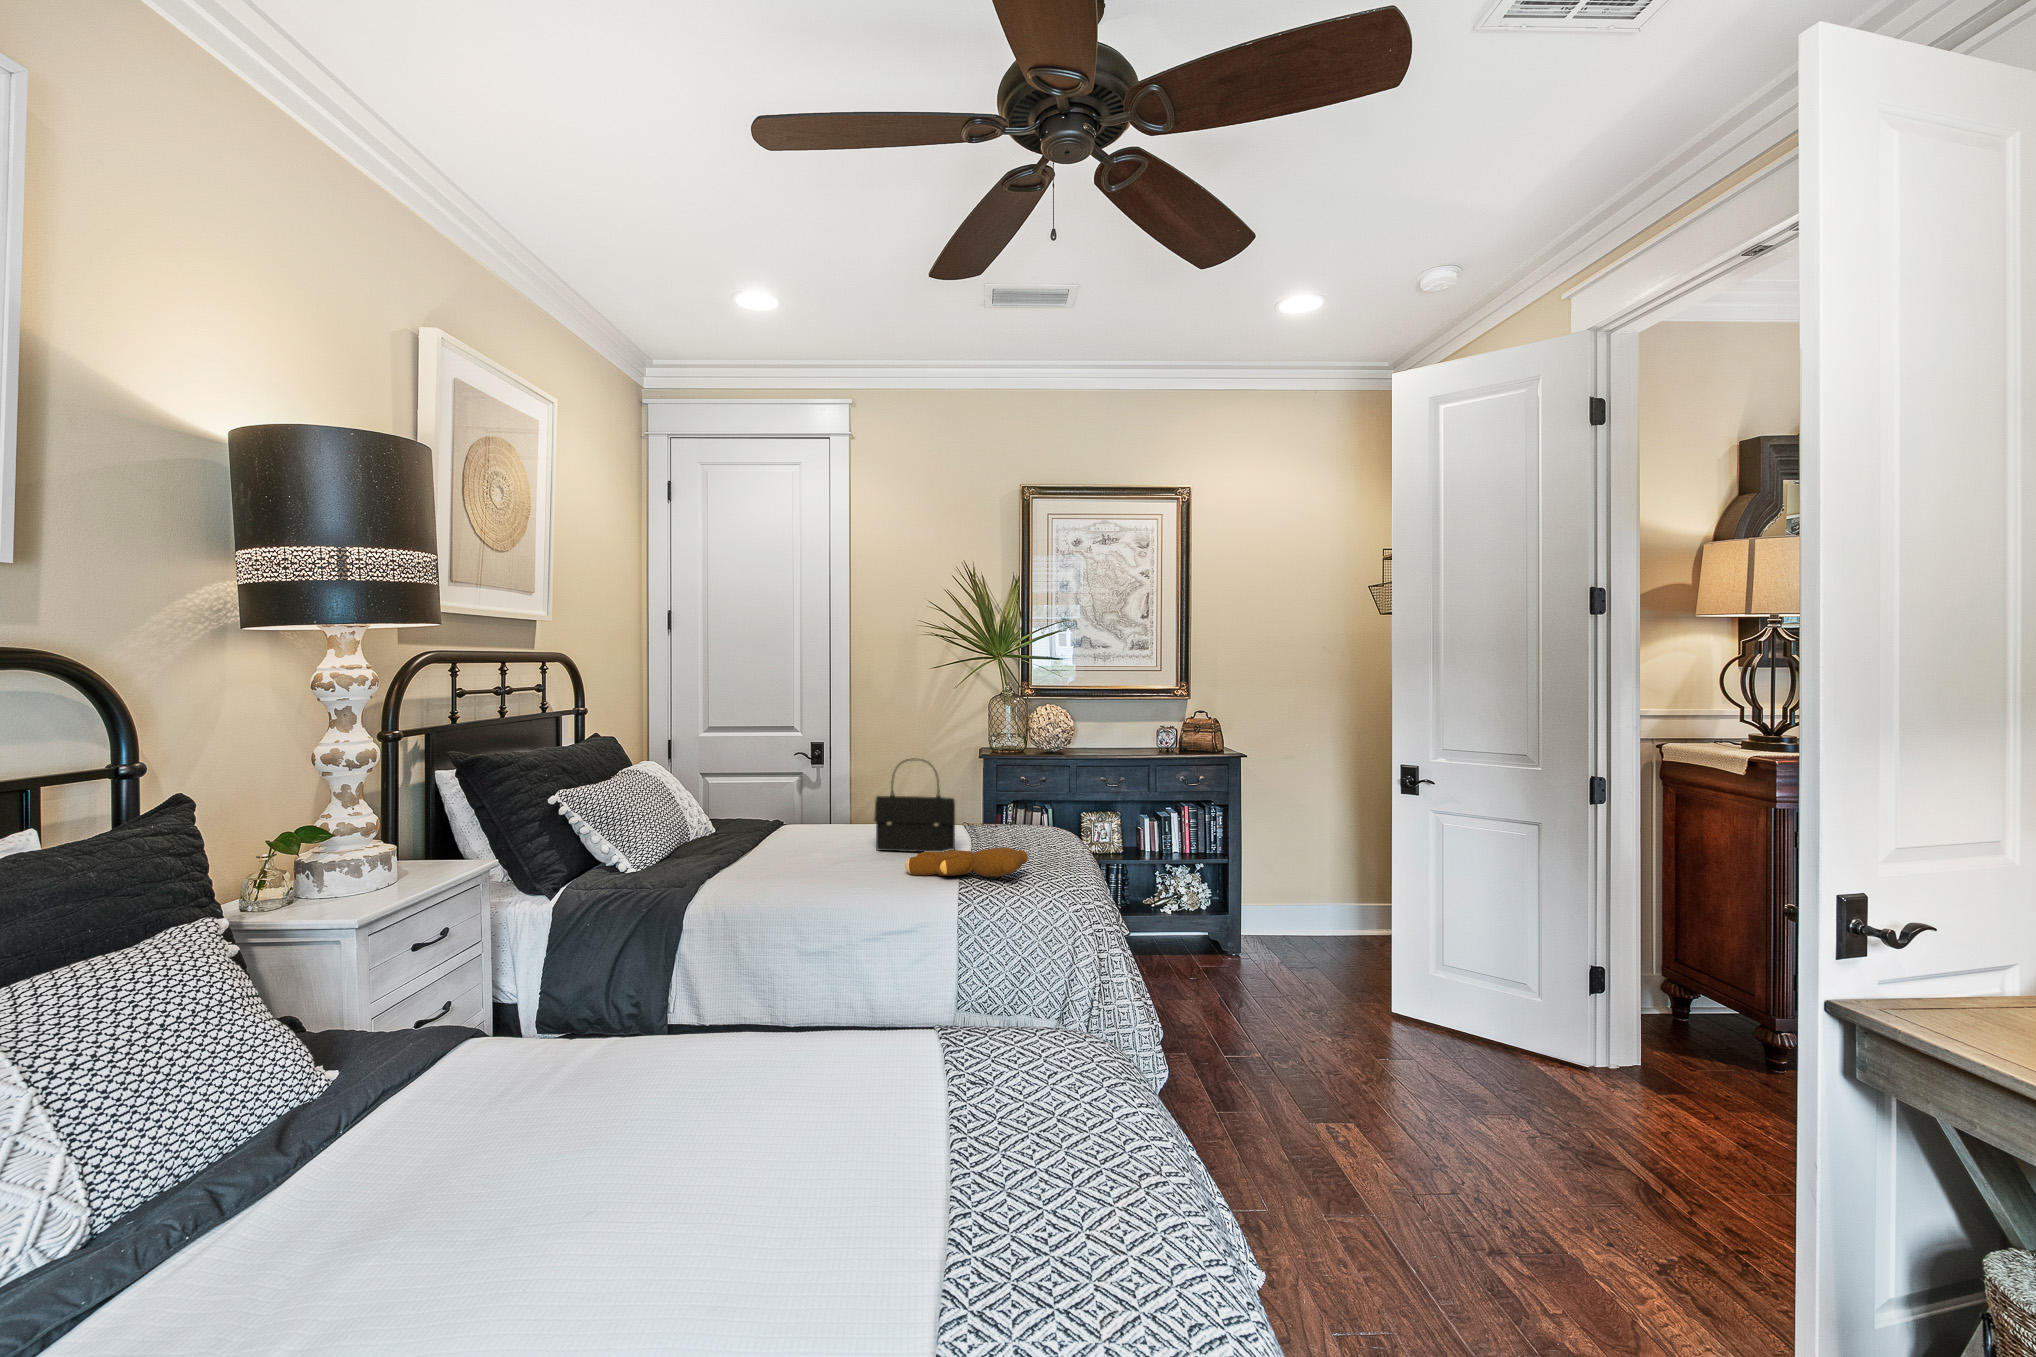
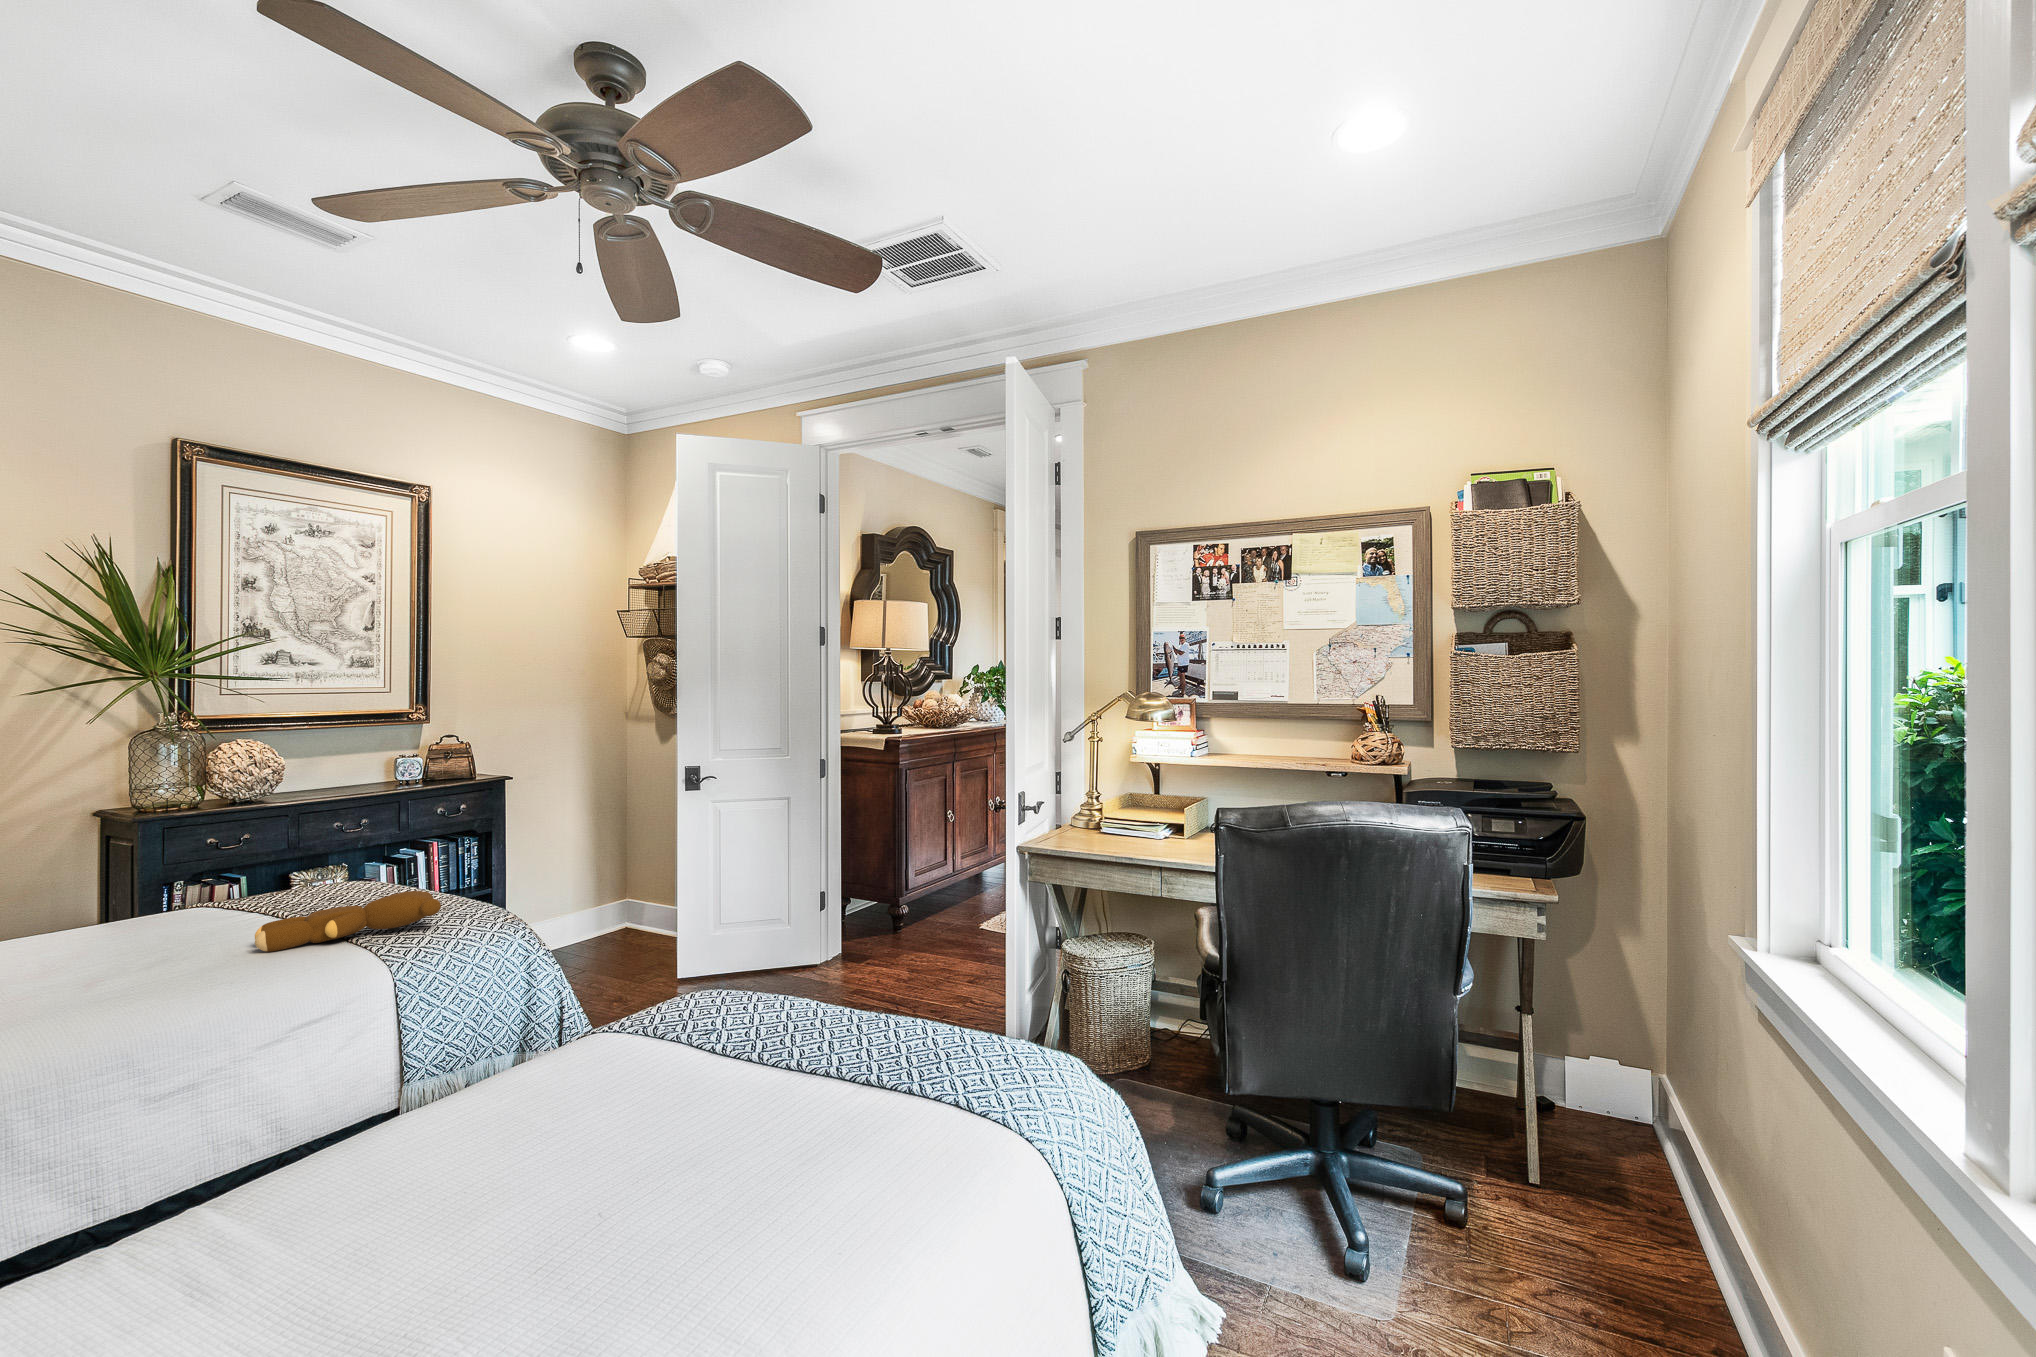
handbag: present [874,758,955,852] -> none [128,808,273,946]

